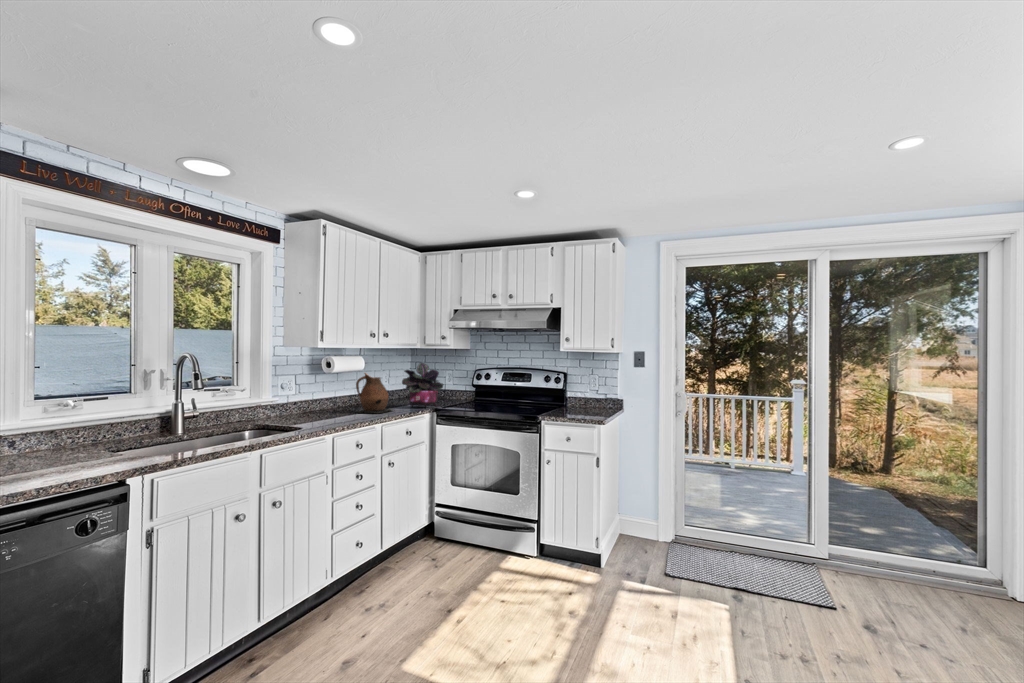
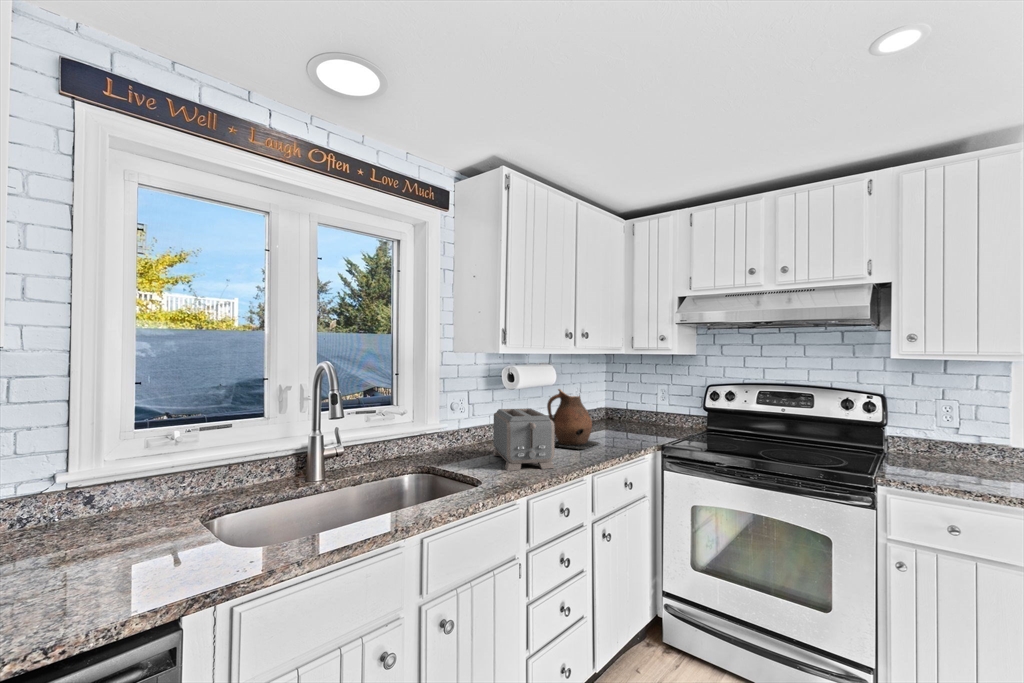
potted plant: present [402,363,443,407] -> none [607,374,667,440]
toaster: none [313,385,355,425] -> present [493,408,555,471]

